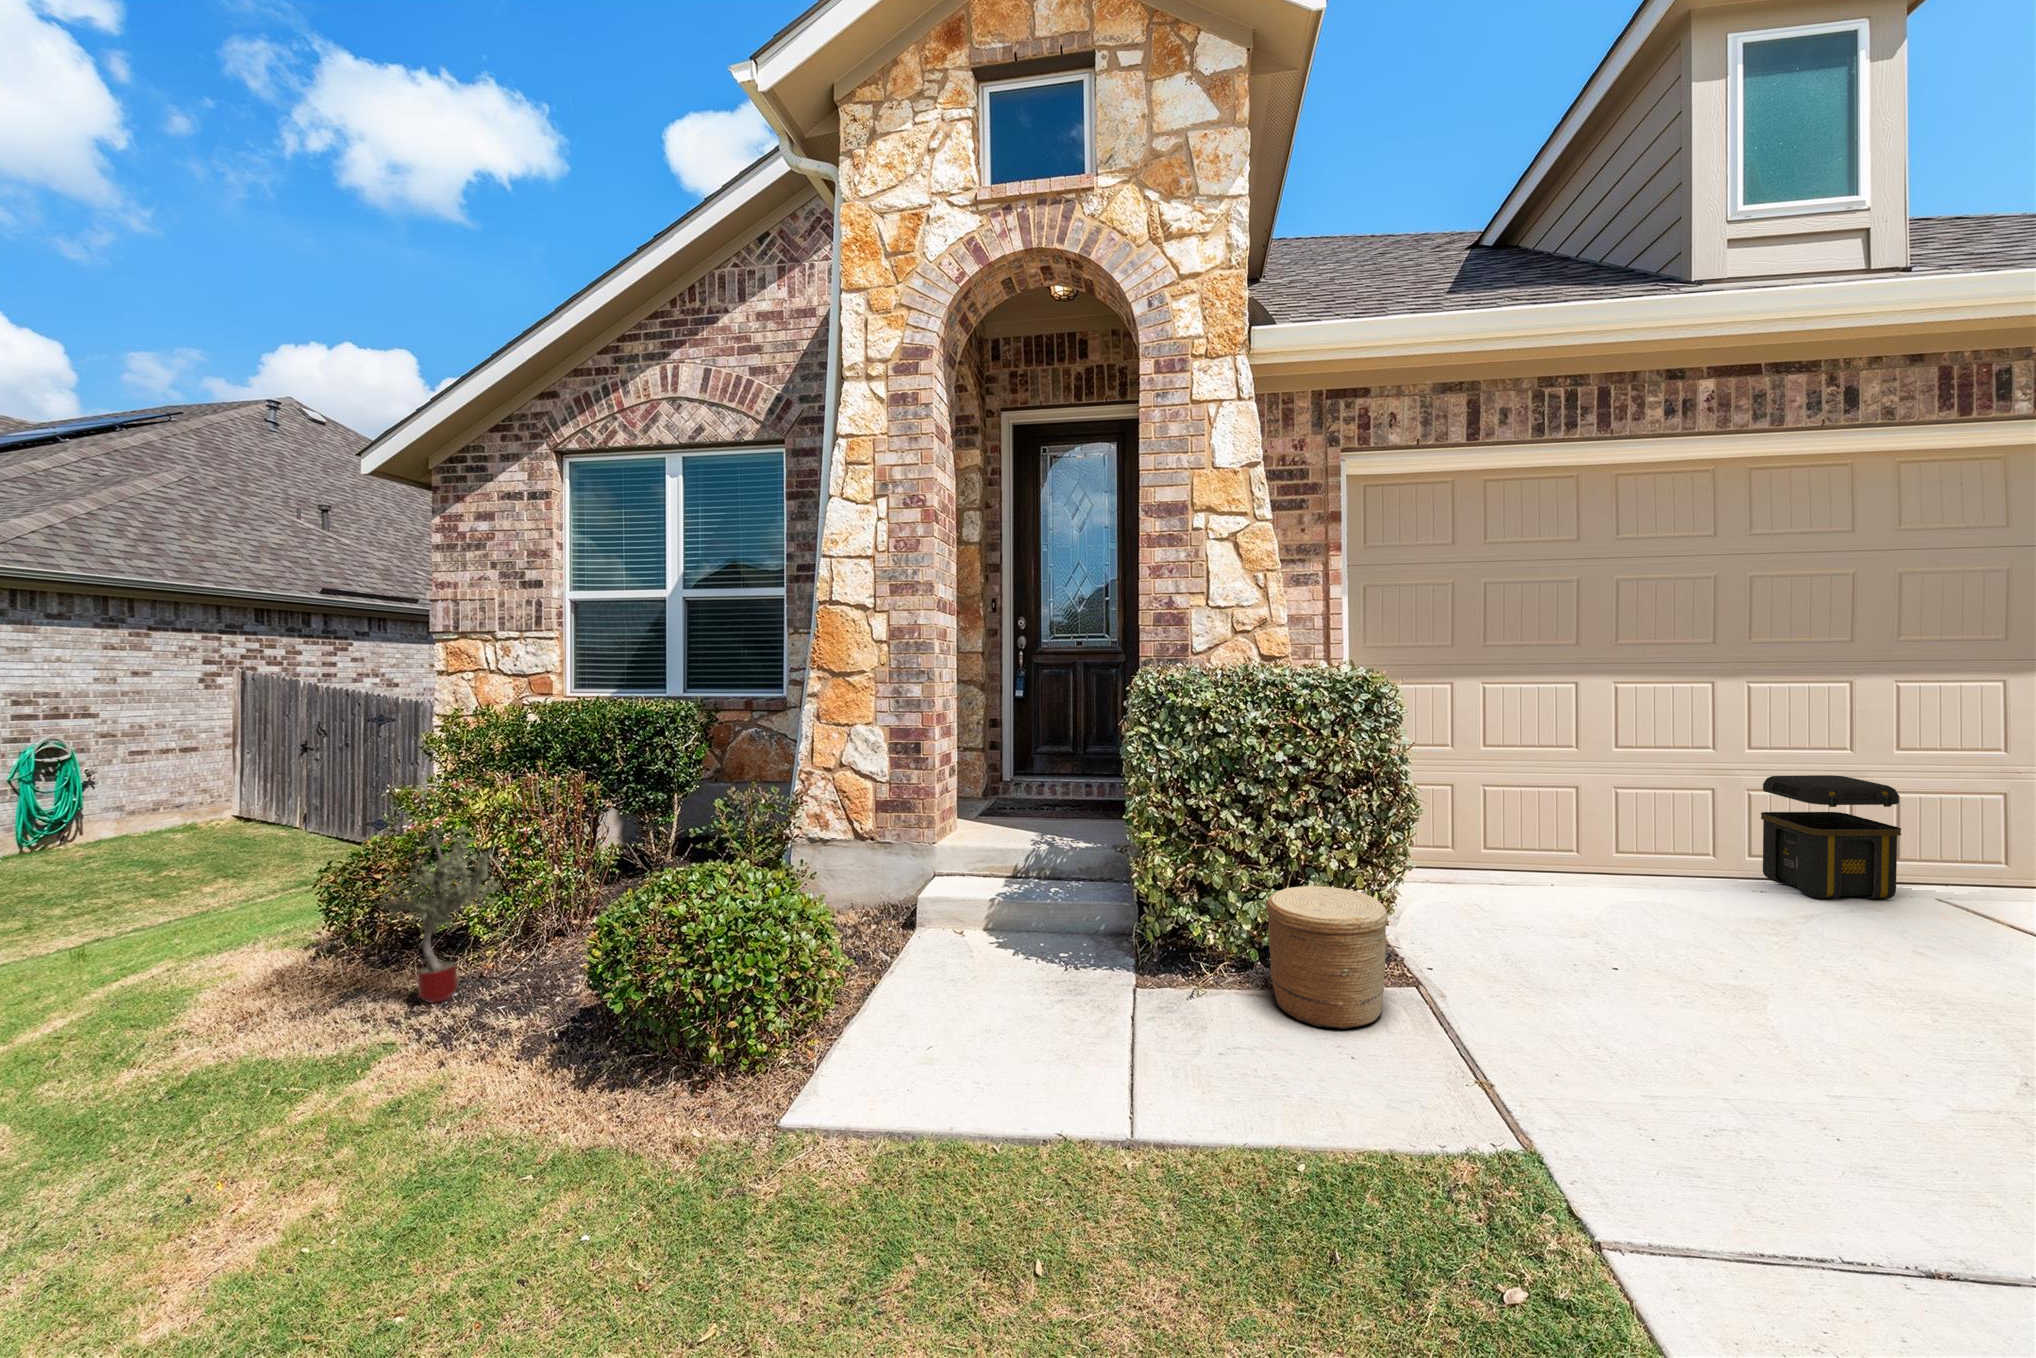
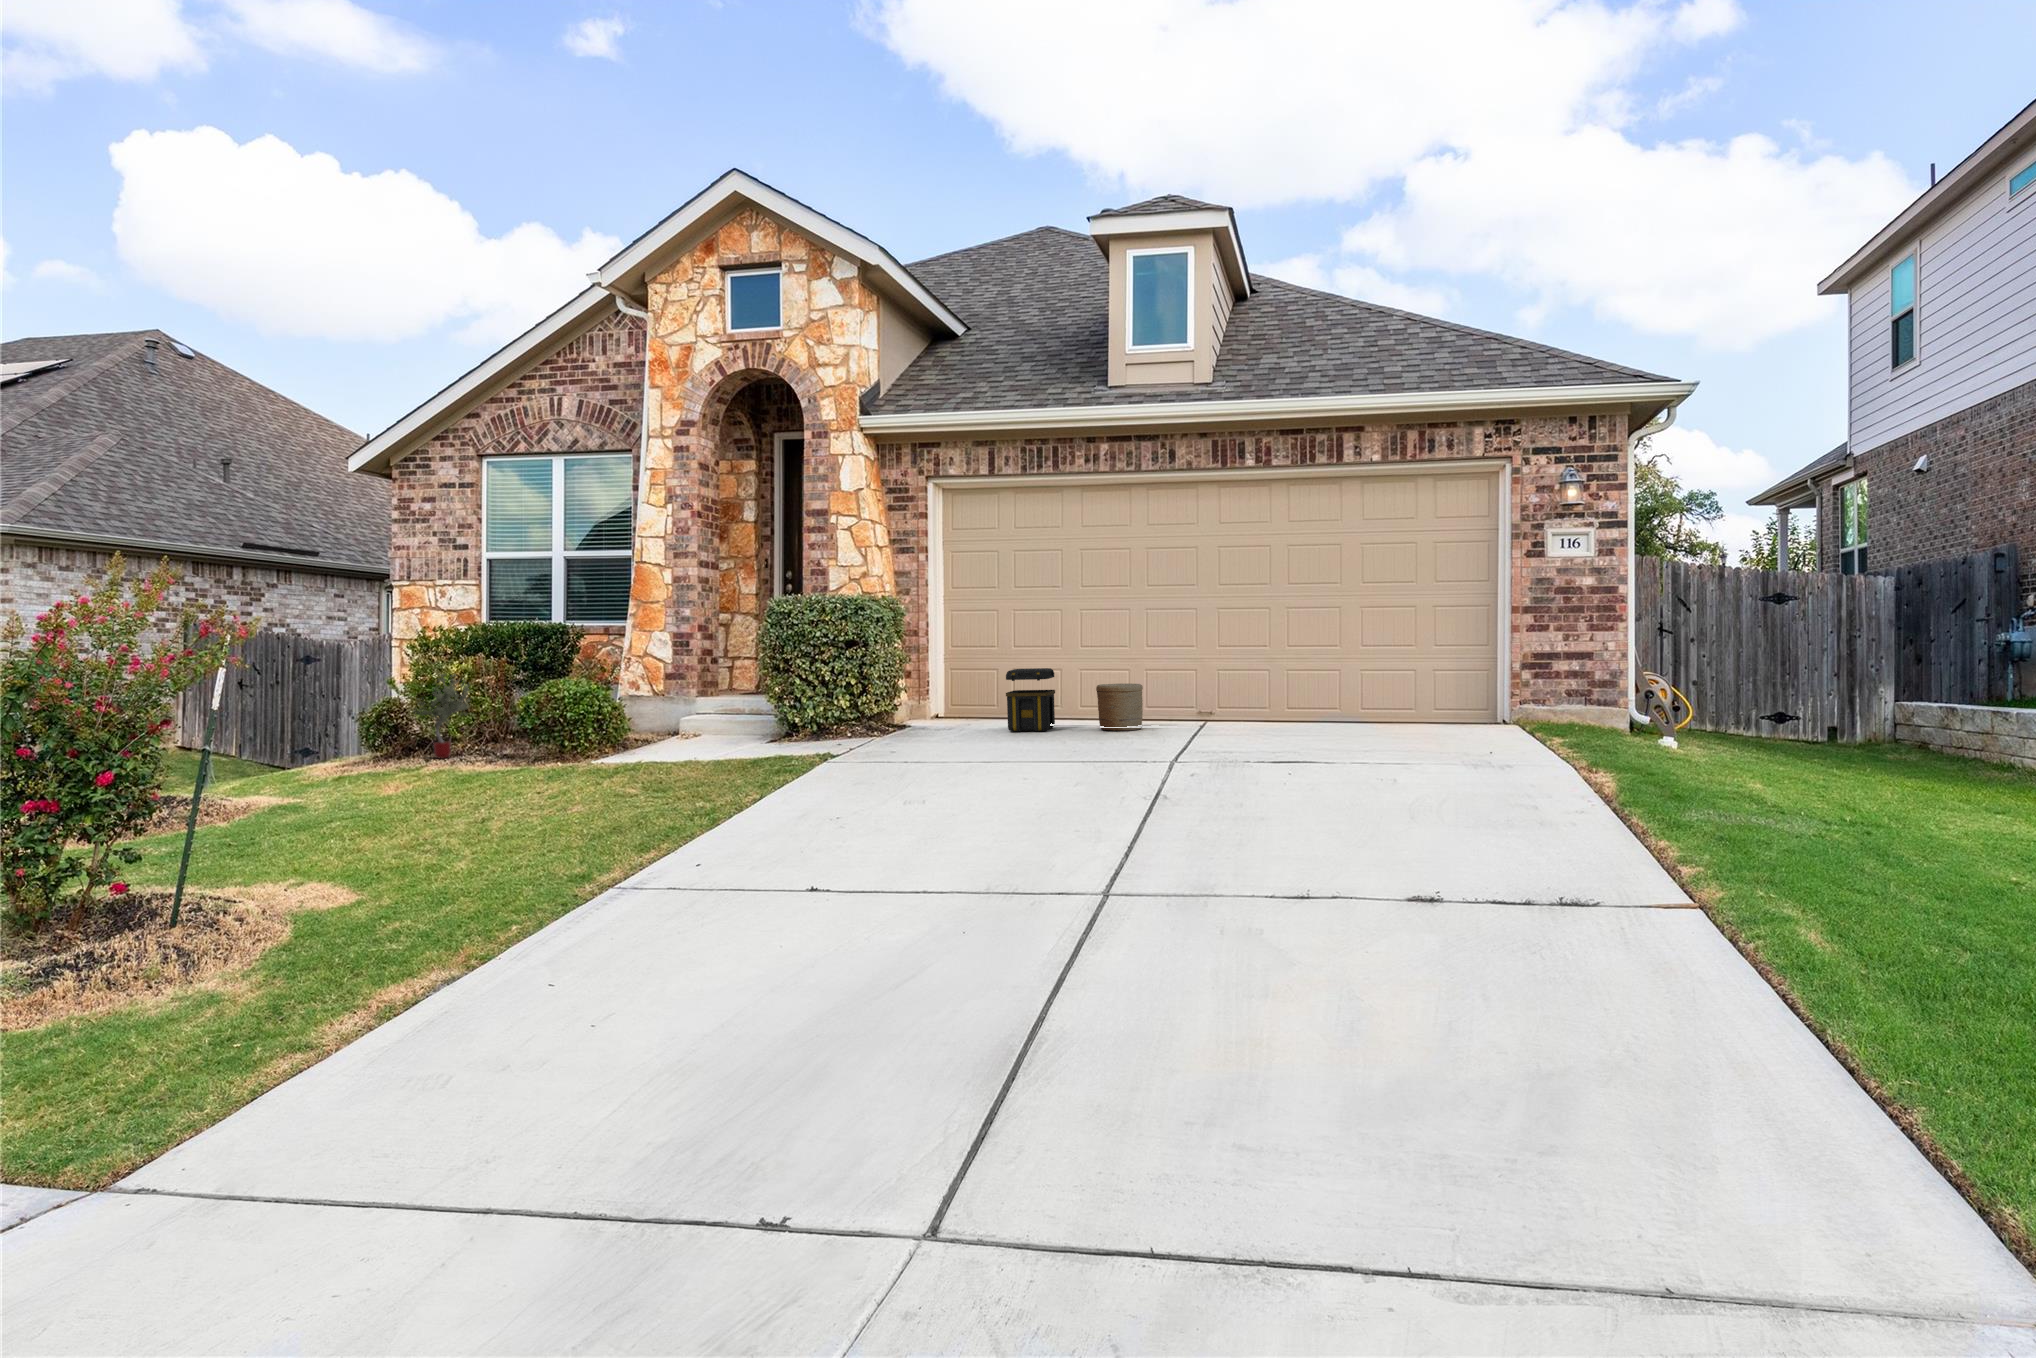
toolbox: present [1761,775,1901,899] -> present [1006,668,1055,732]
woven basket: present [1266,886,1388,1029] -> present [1096,684,1143,731]

